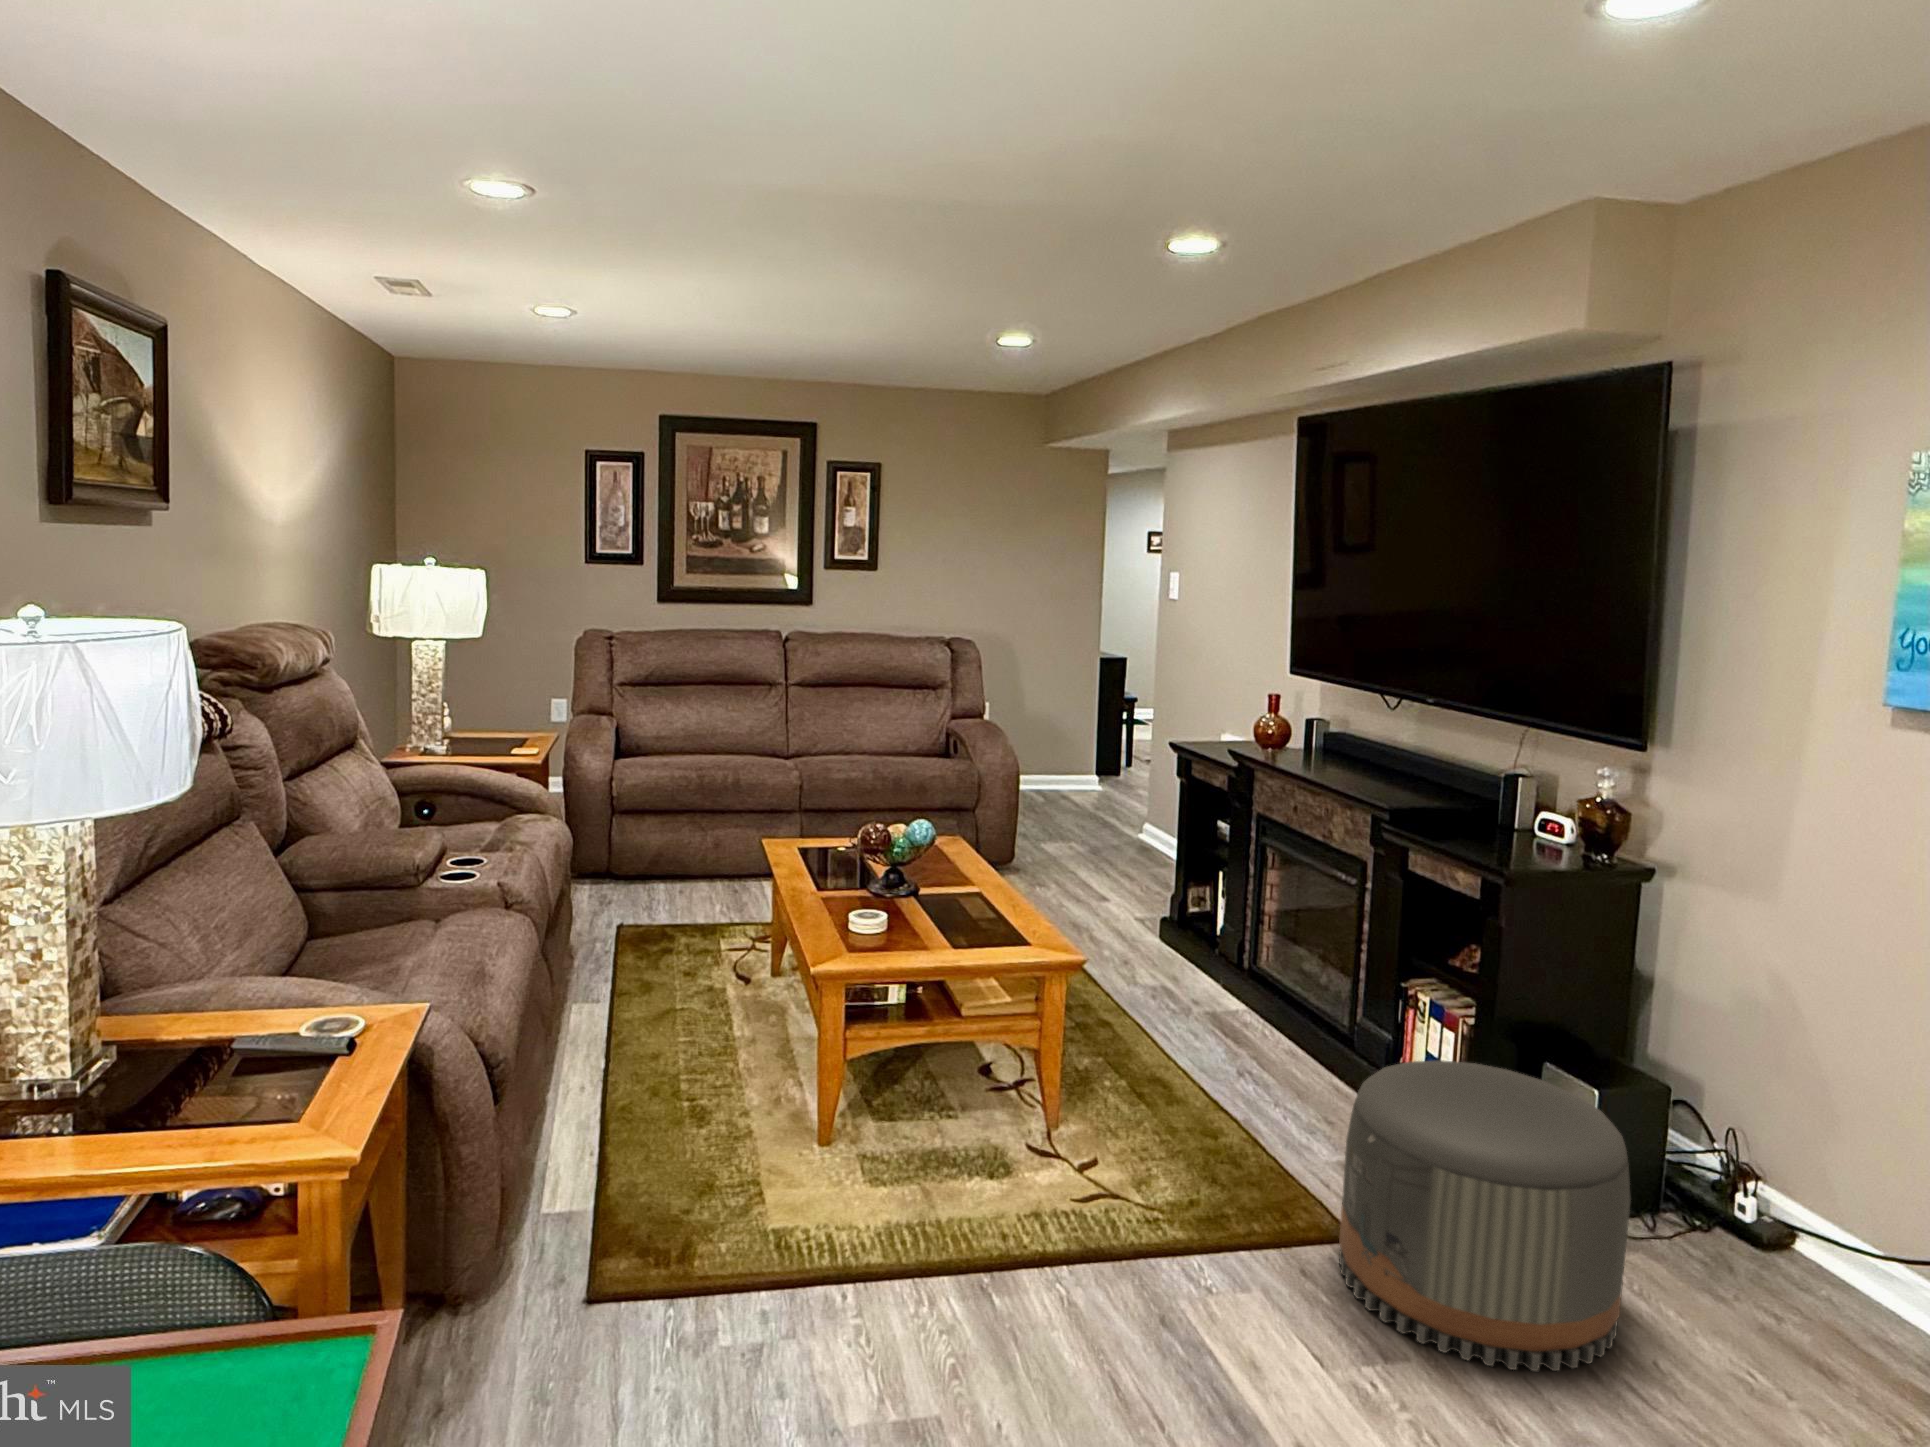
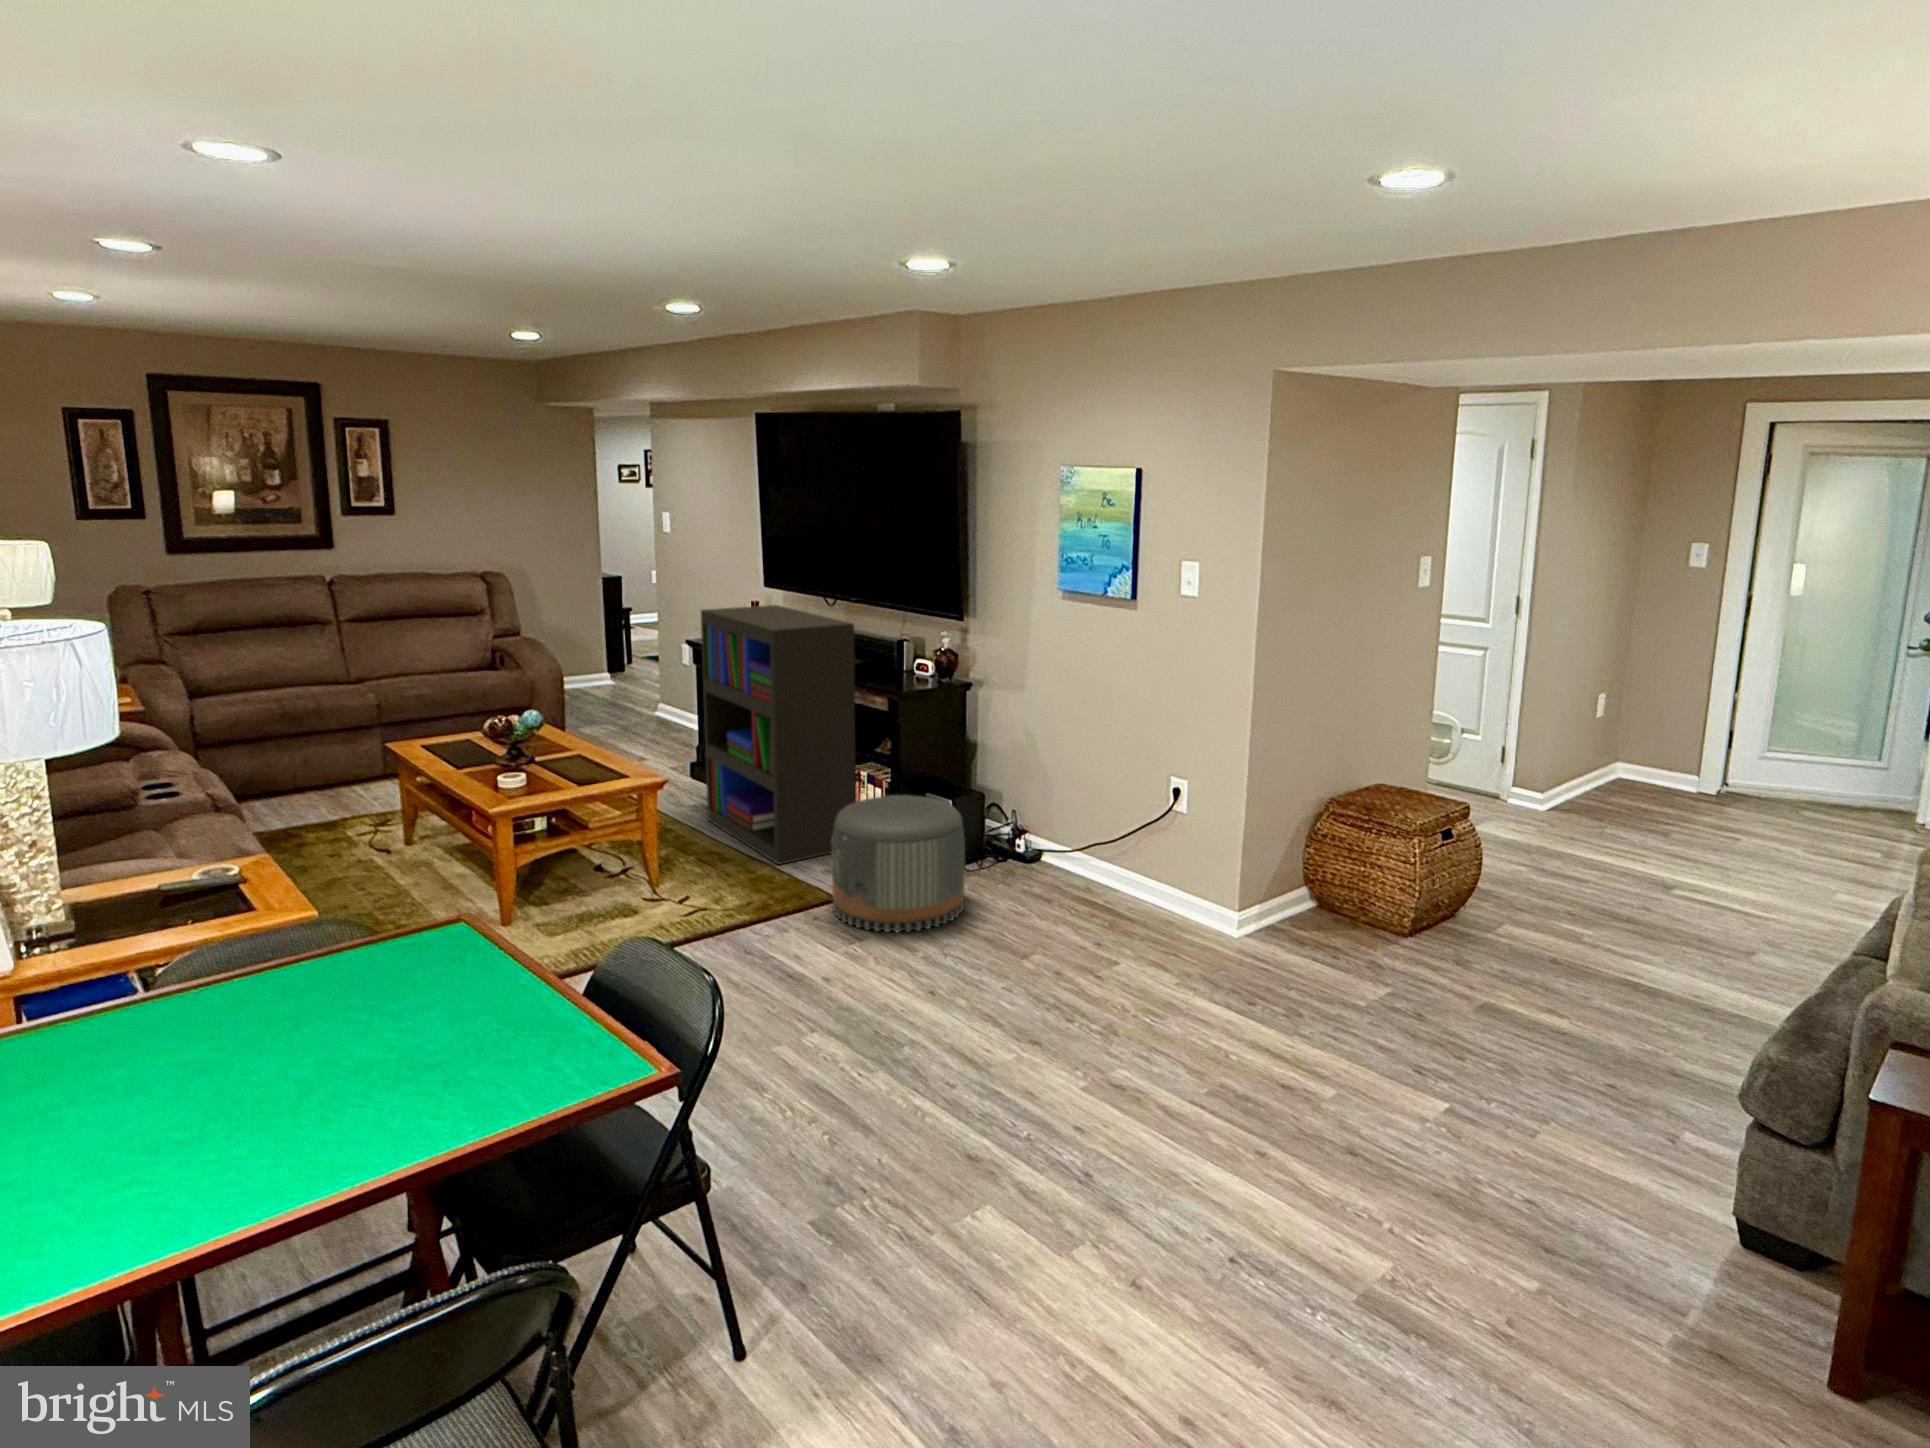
bookshelf: none [1164,697,1427,1129] -> present [701,605,856,864]

